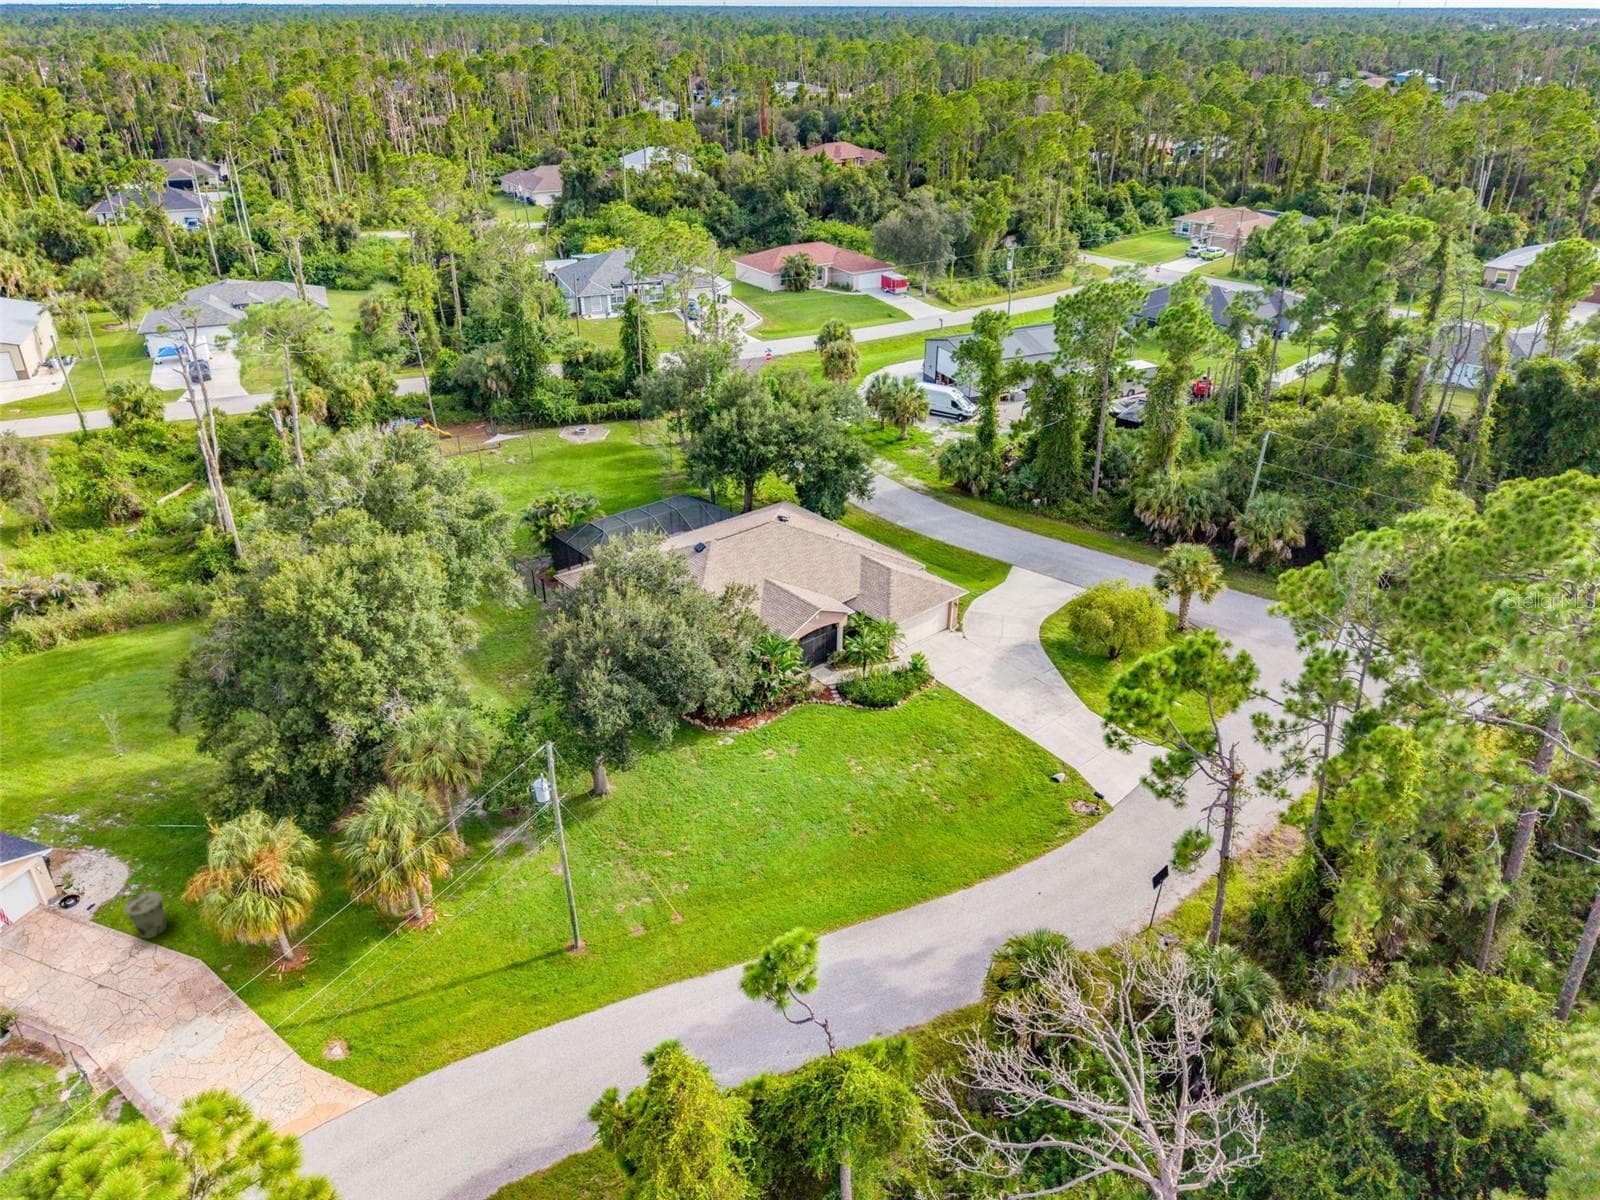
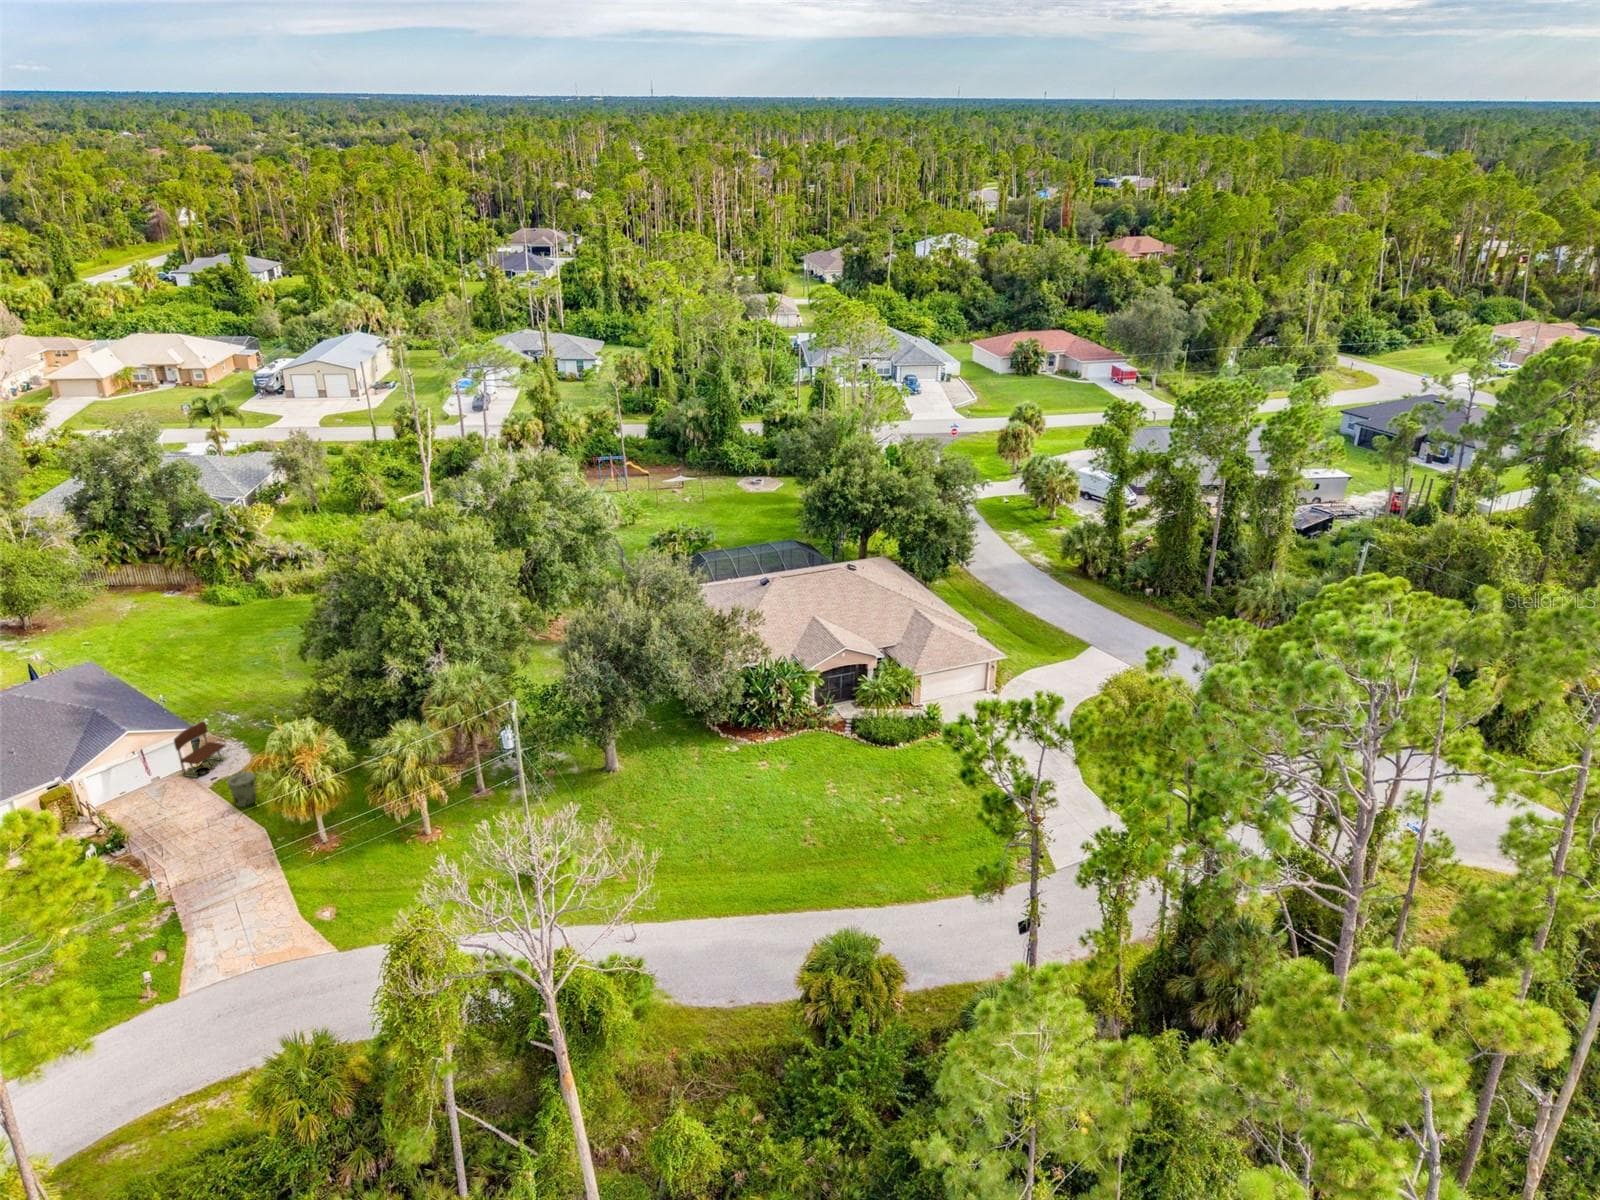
bench: none [22,837,92,913] -> present [174,722,225,778]

